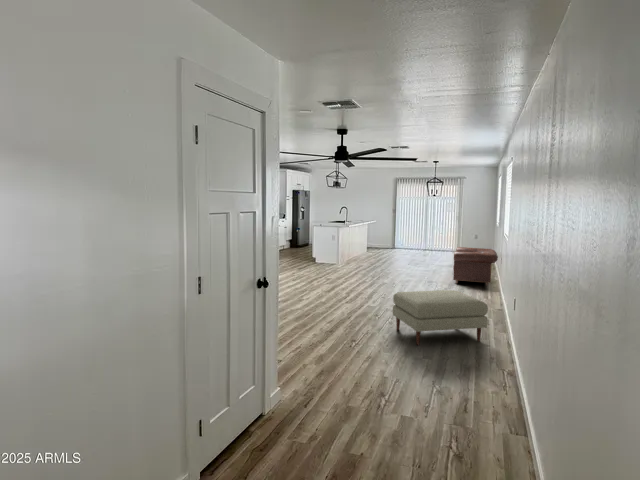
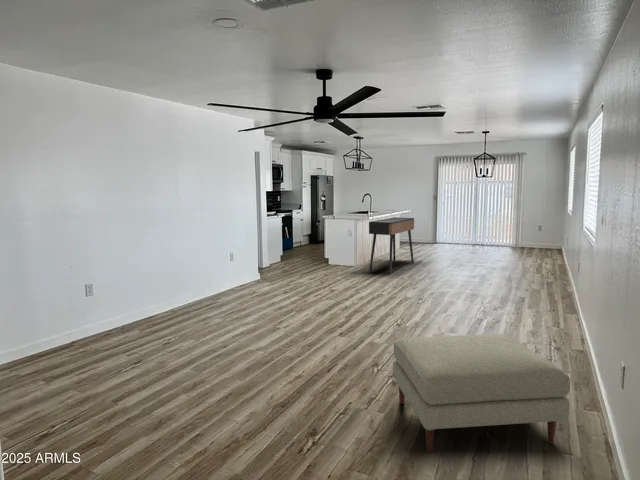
console table: none [350,226,383,269] -> present [369,217,414,274]
armchair: present [453,247,498,285] -> none [507,245,574,303]

